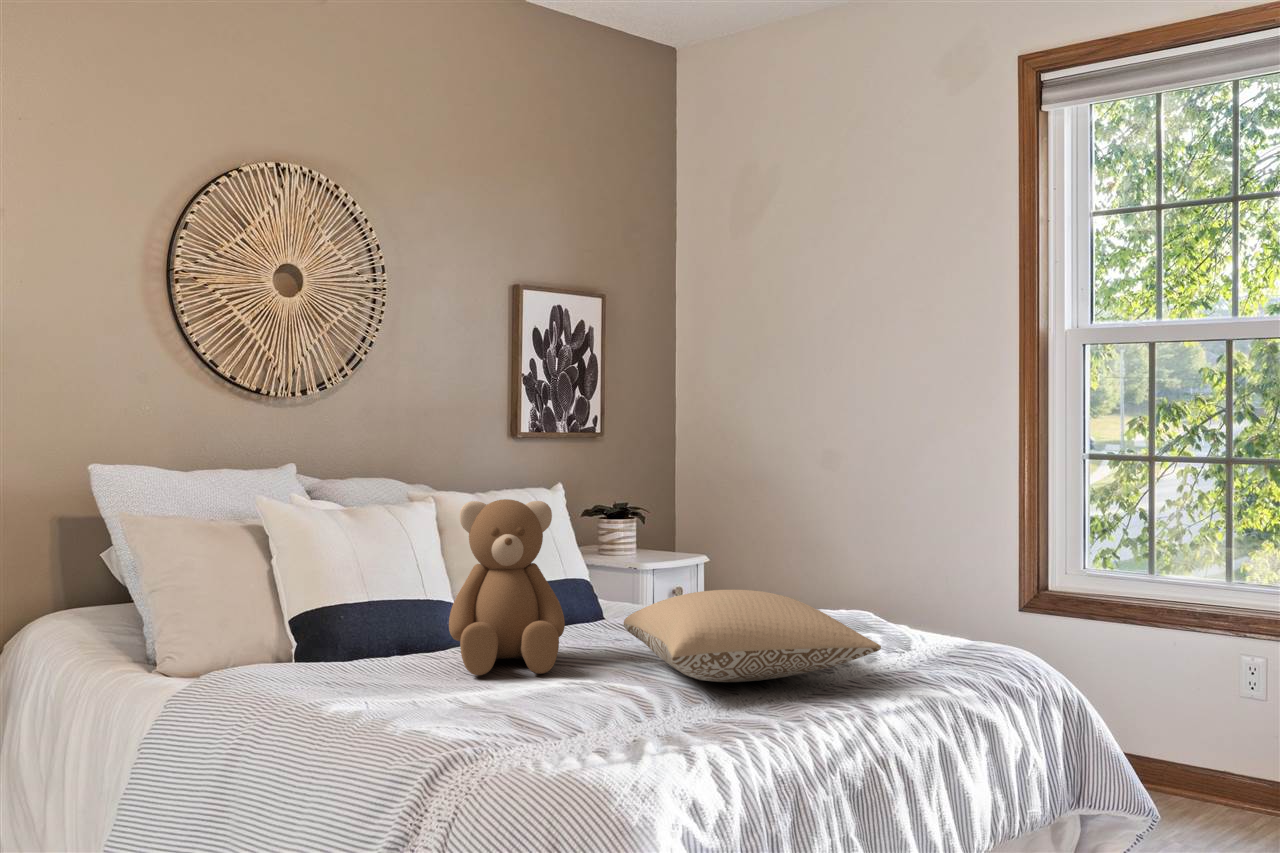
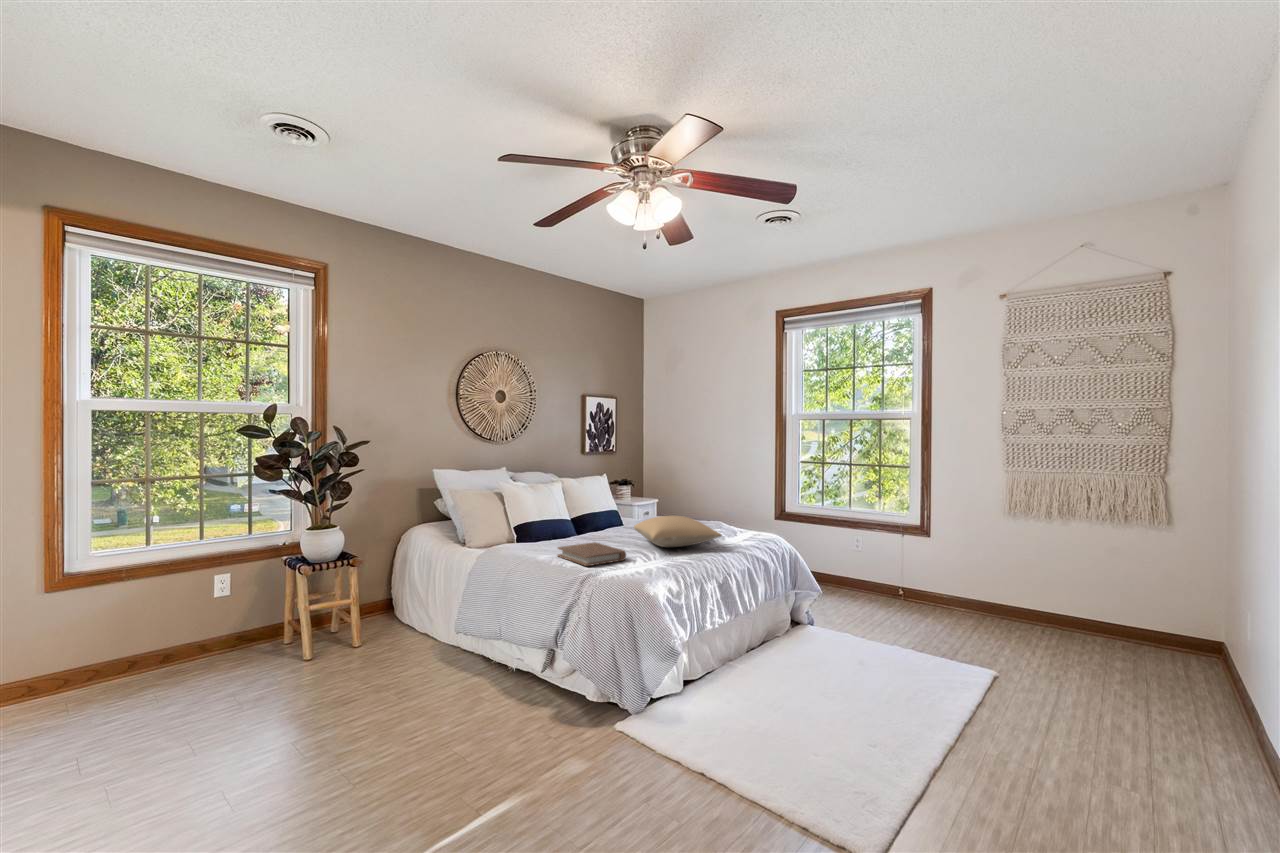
teddy bear: present [449,499,565,675] -> none [573,484,613,546]
book: none [388,666,591,741] -> present [558,542,626,566]

